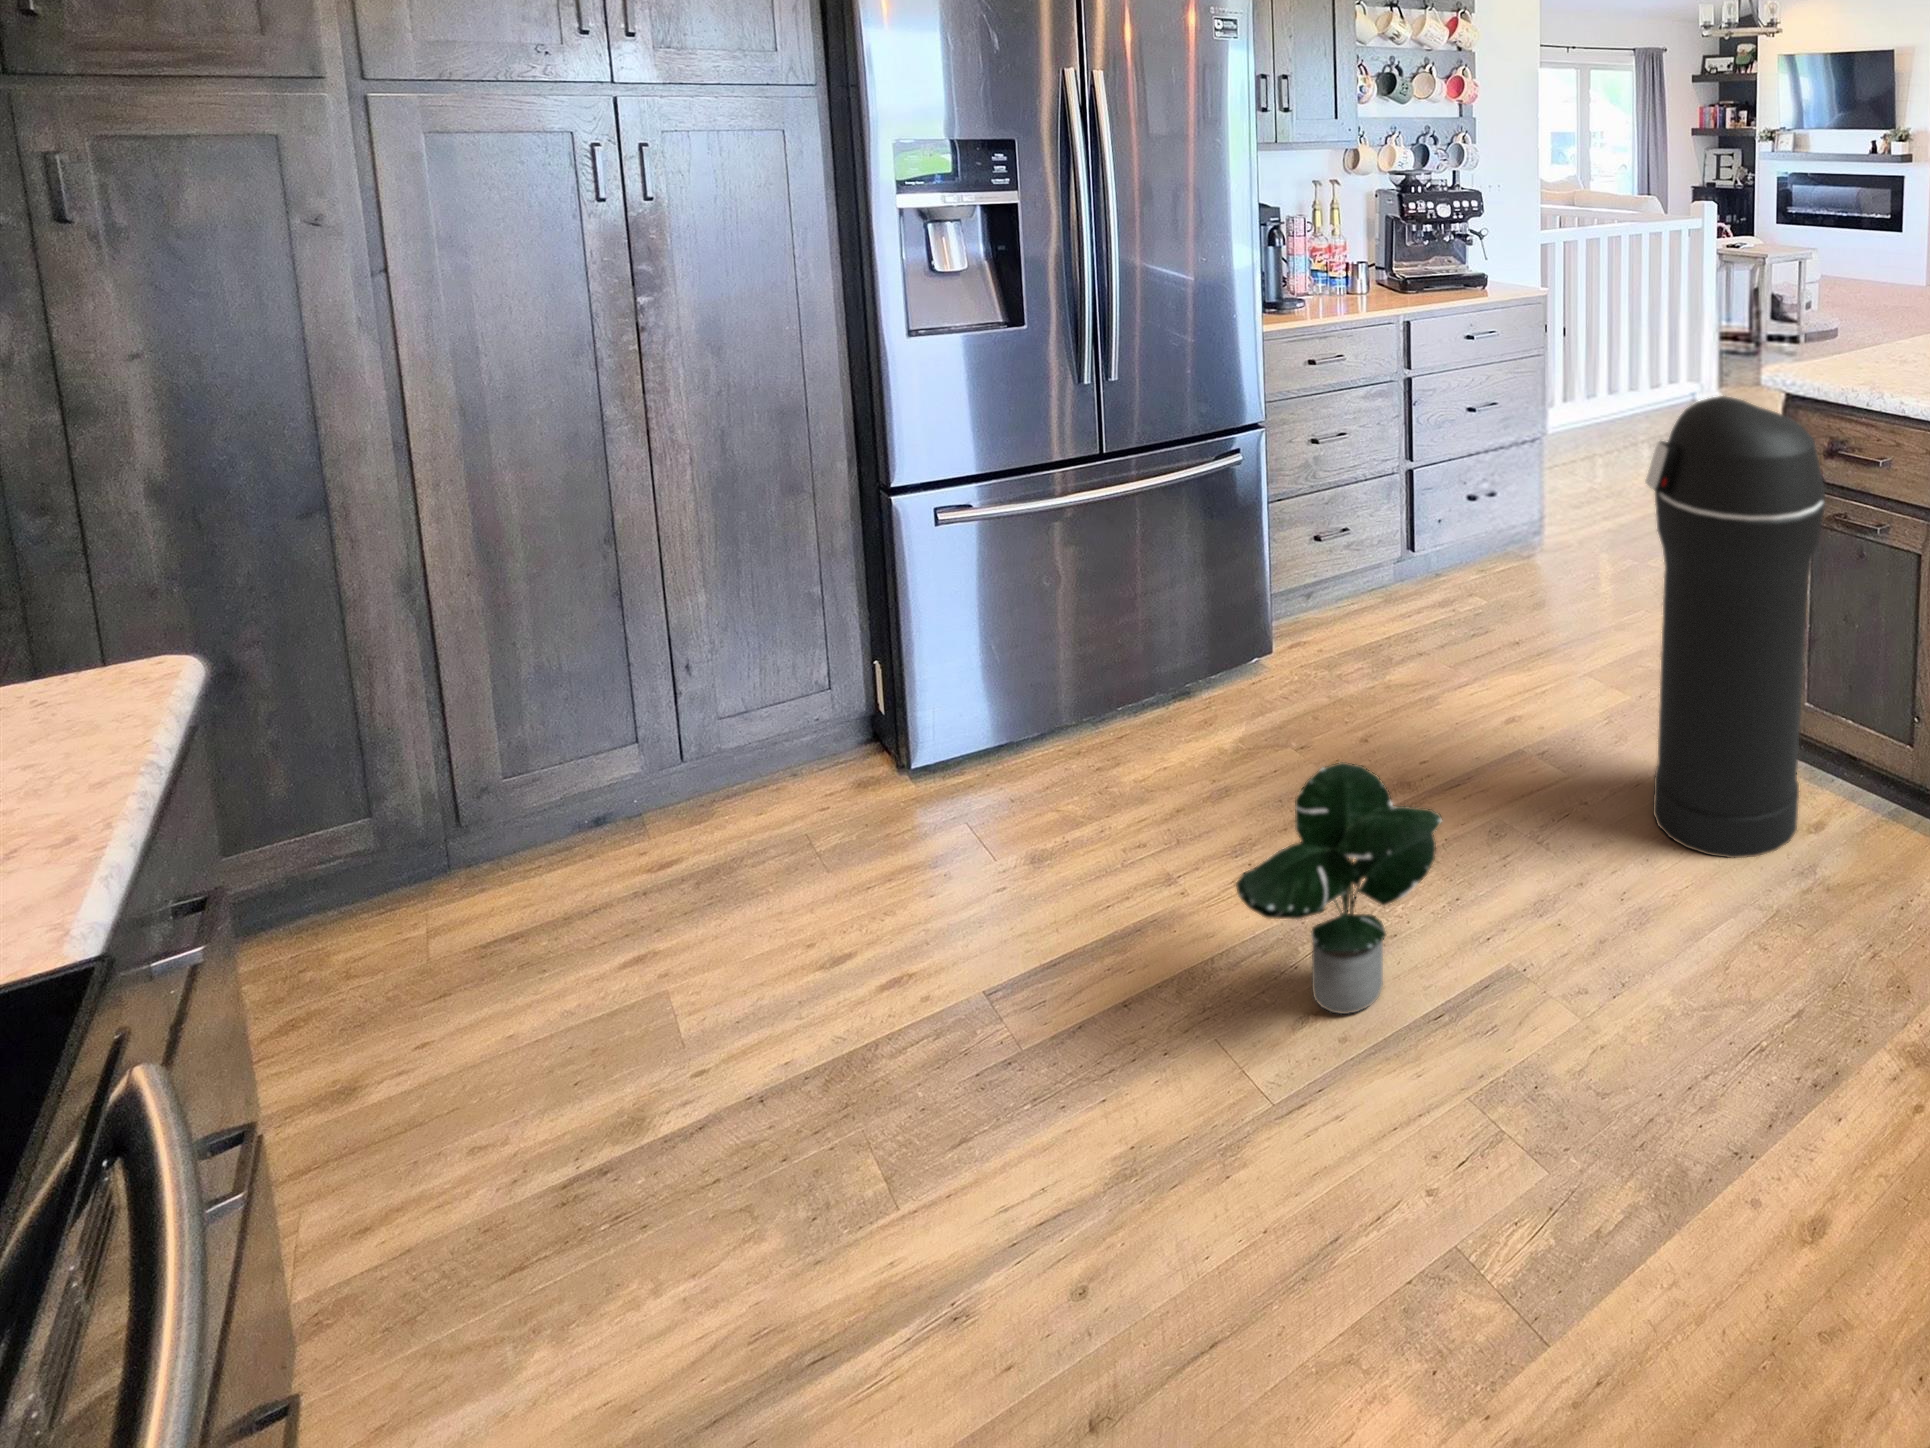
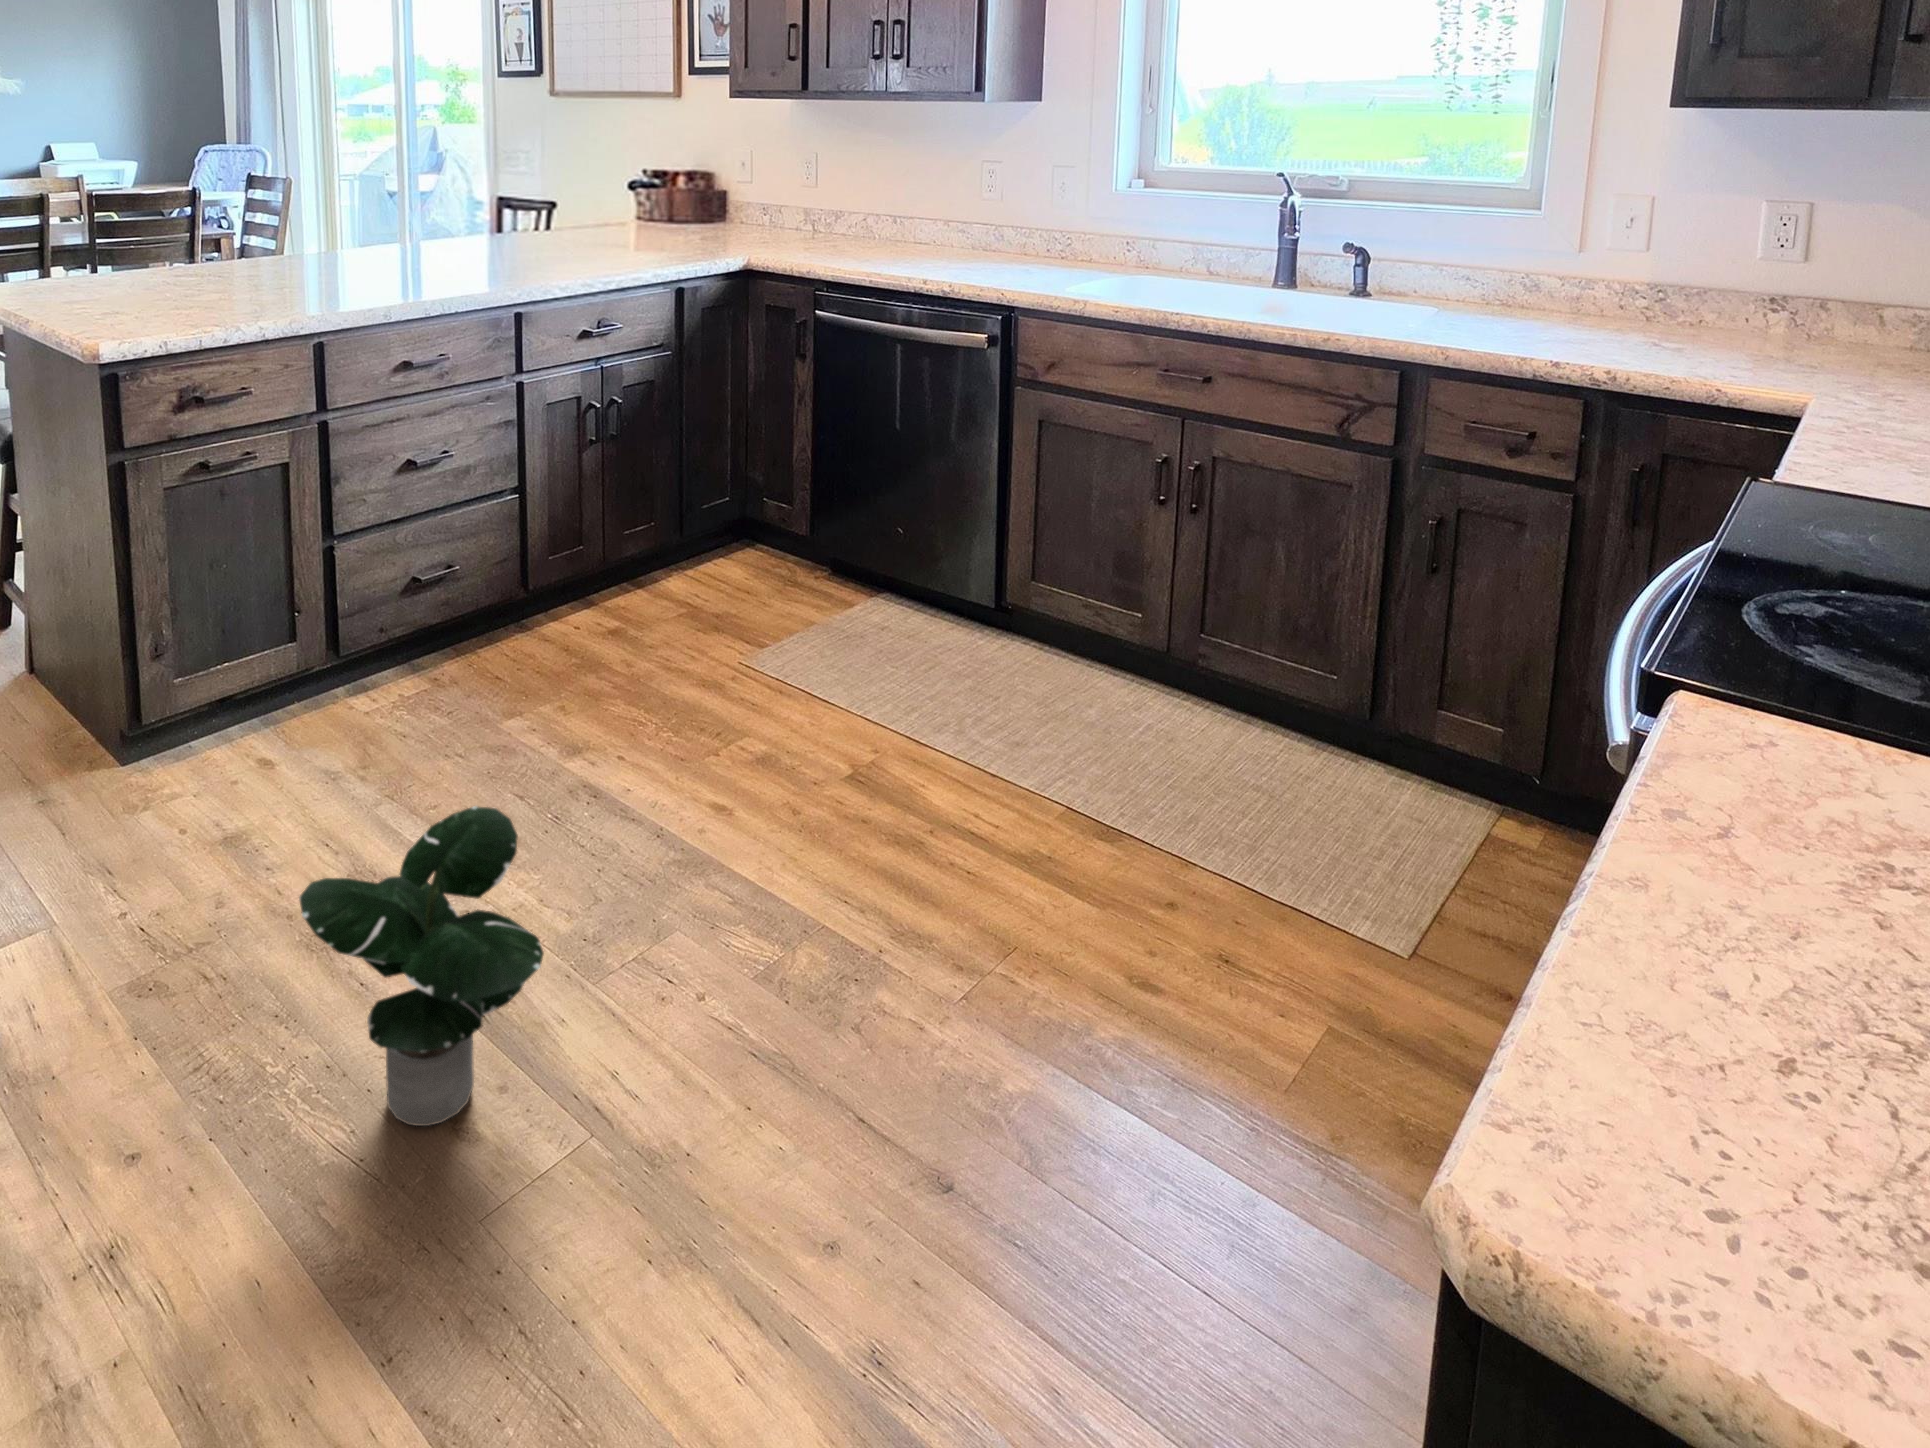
trash can: present [1645,396,1825,858] -> none [108,357,307,855]

